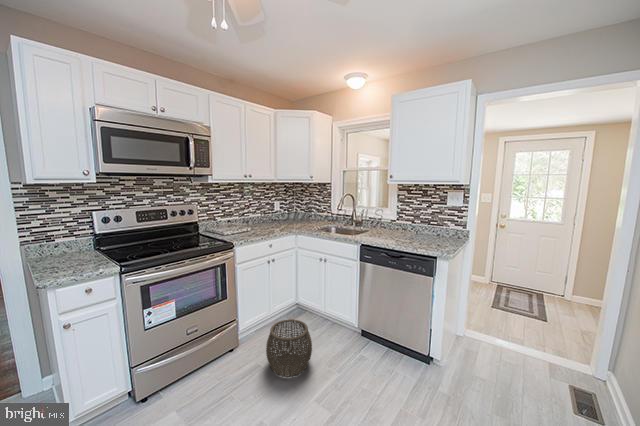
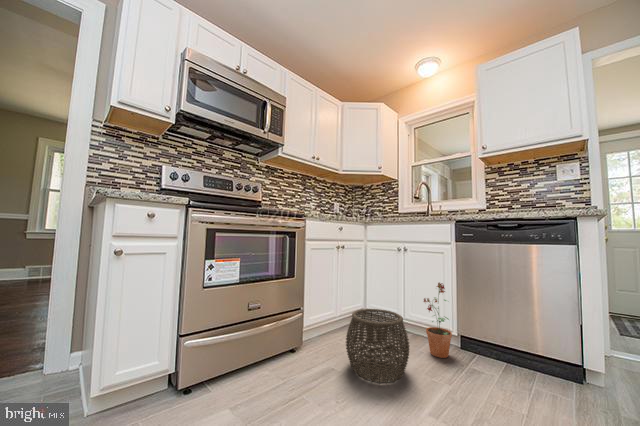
potted plant: none [332,291,351,347] -> present [424,283,452,358]

